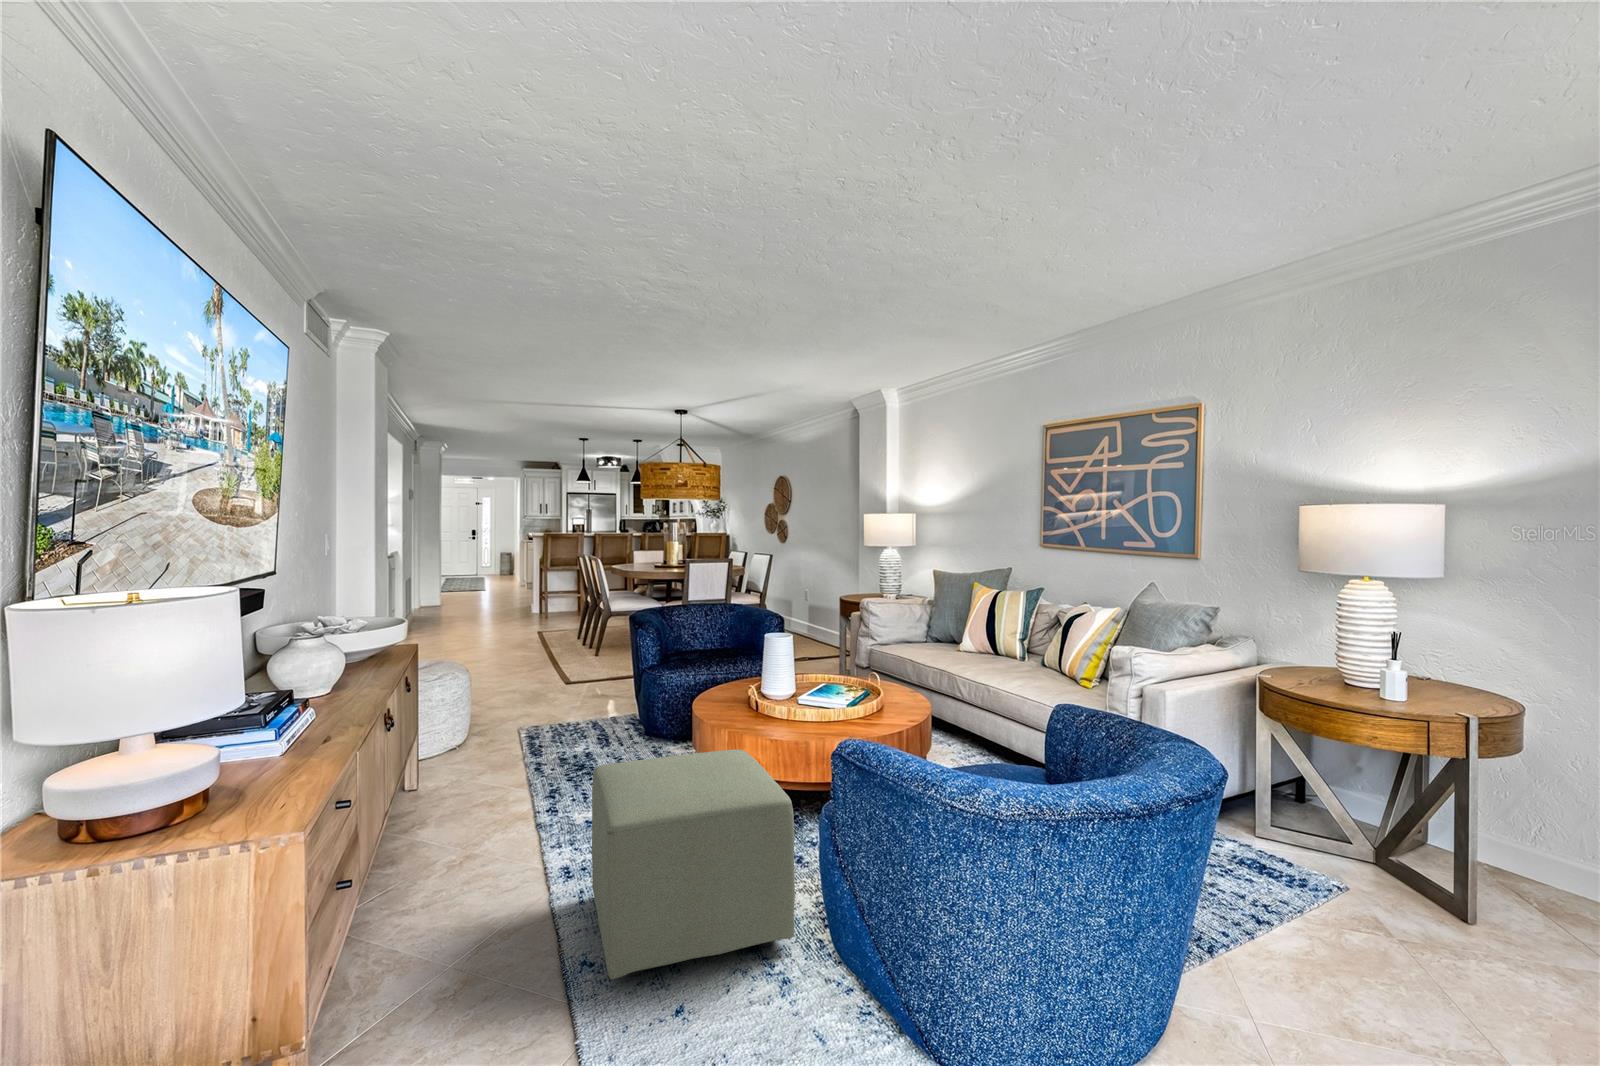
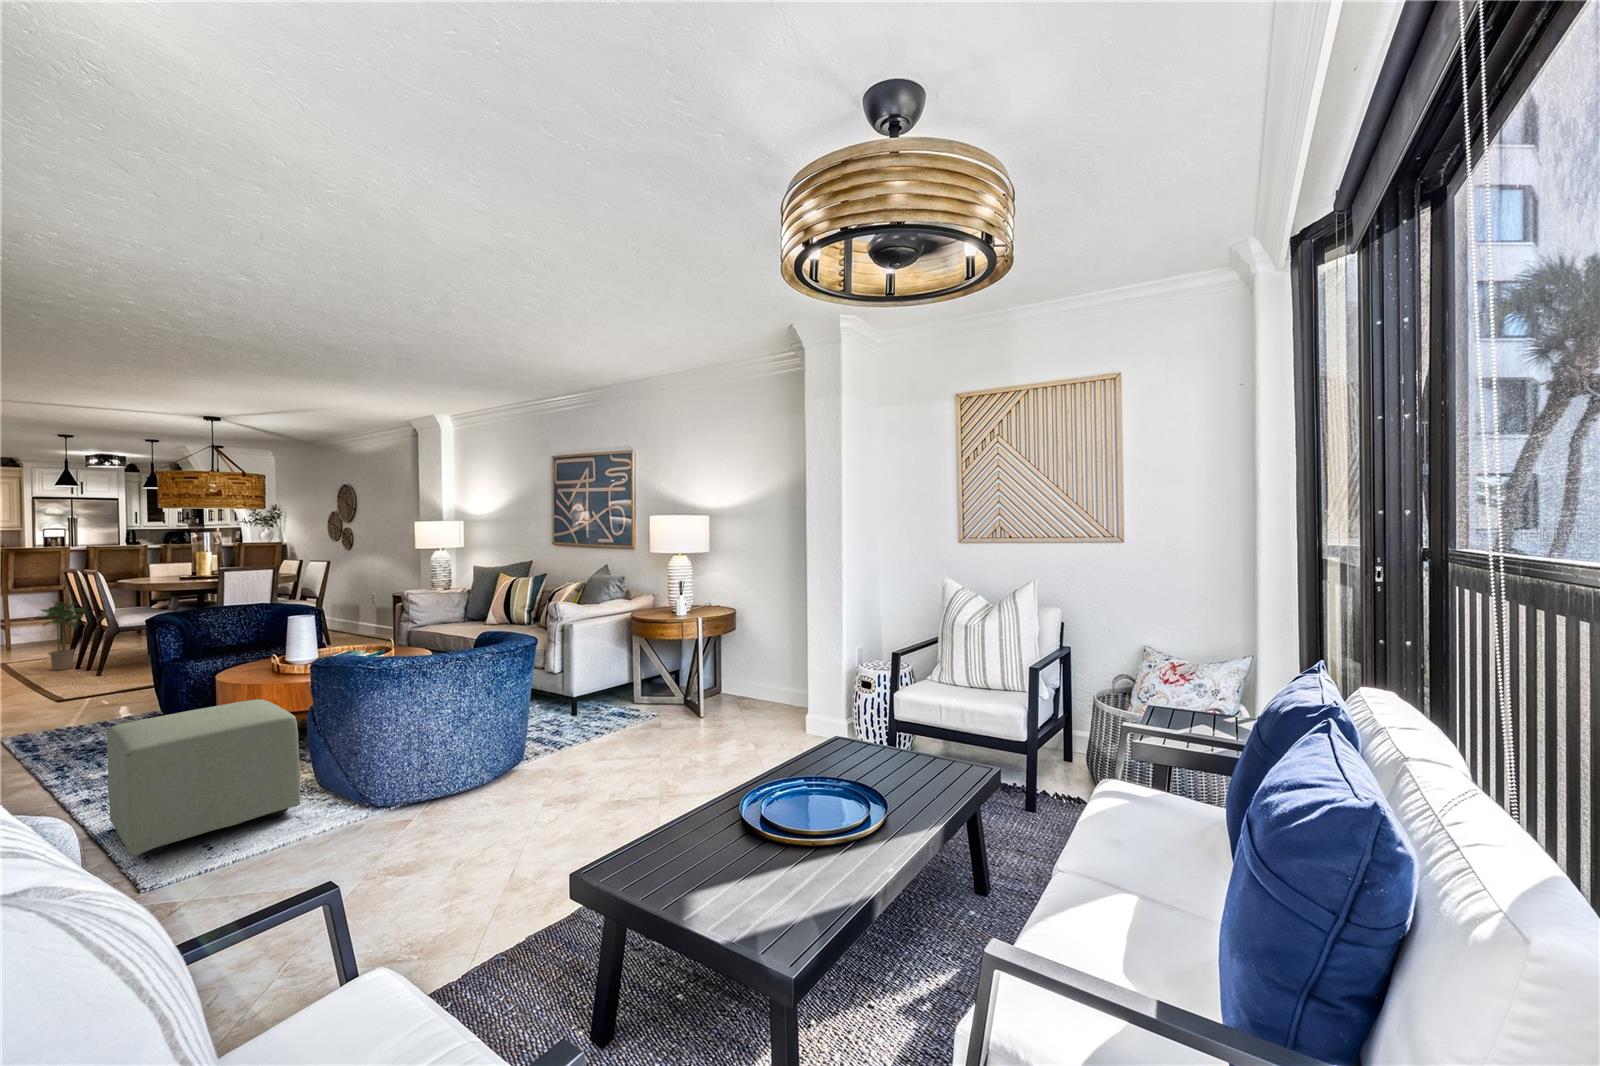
potted plant: none [558,585,595,647] -> present [42,602,84,670]

